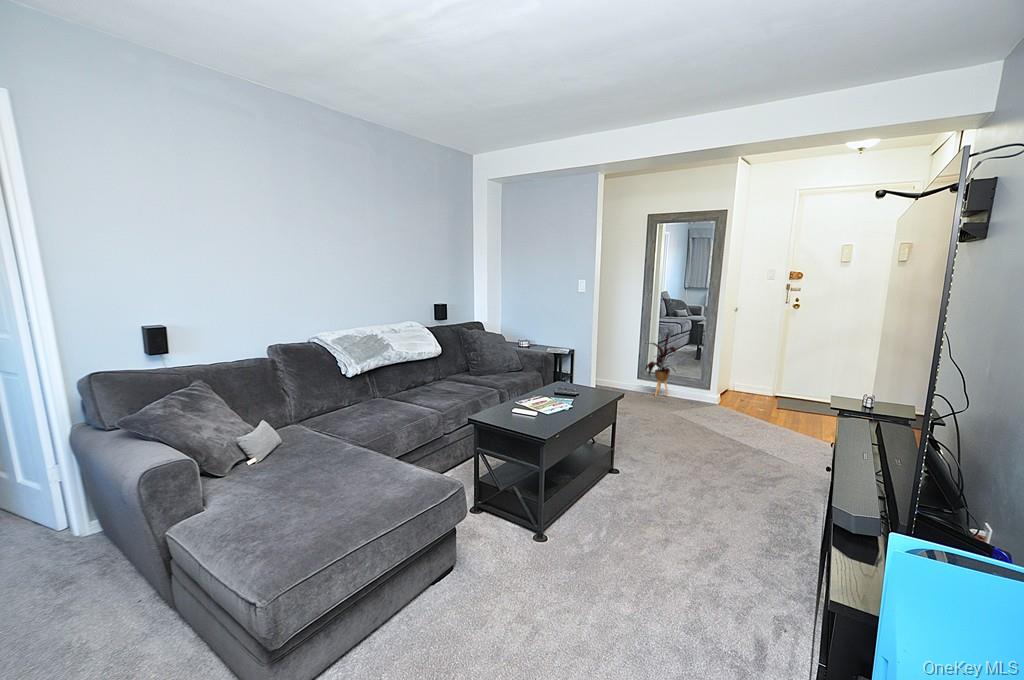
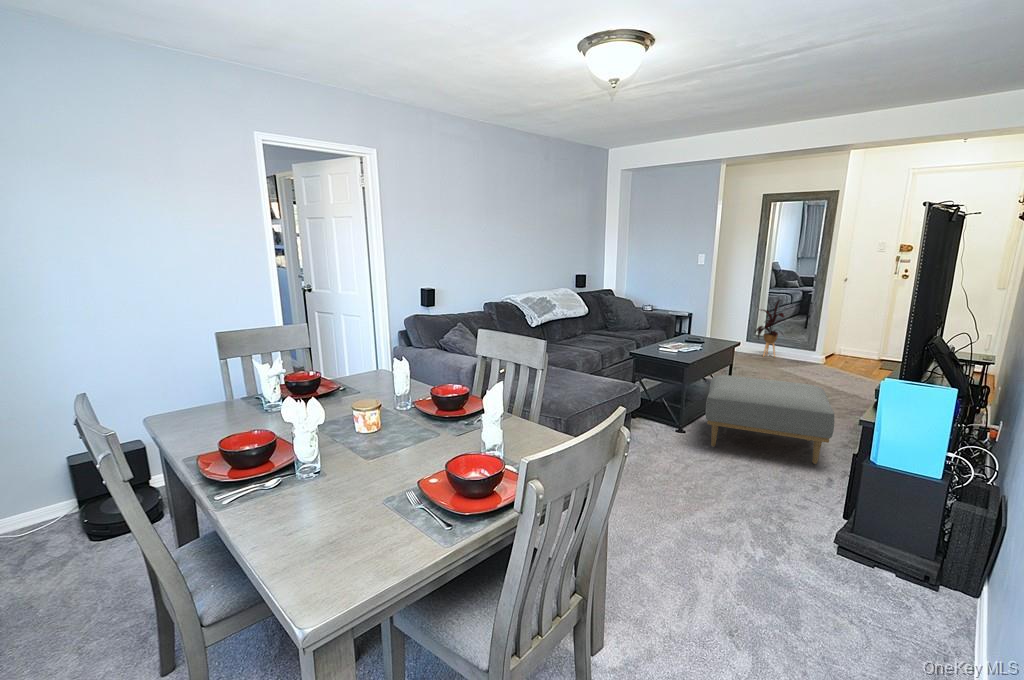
ottoman: none [570,451,767,607] -> present [705,375,834,464]

